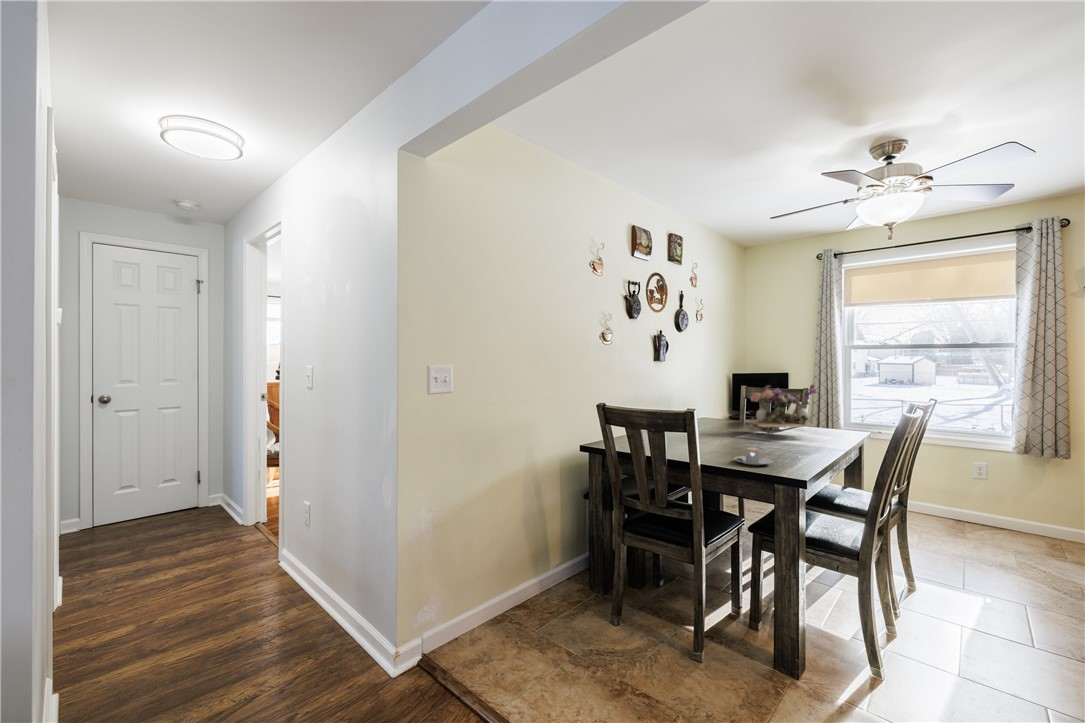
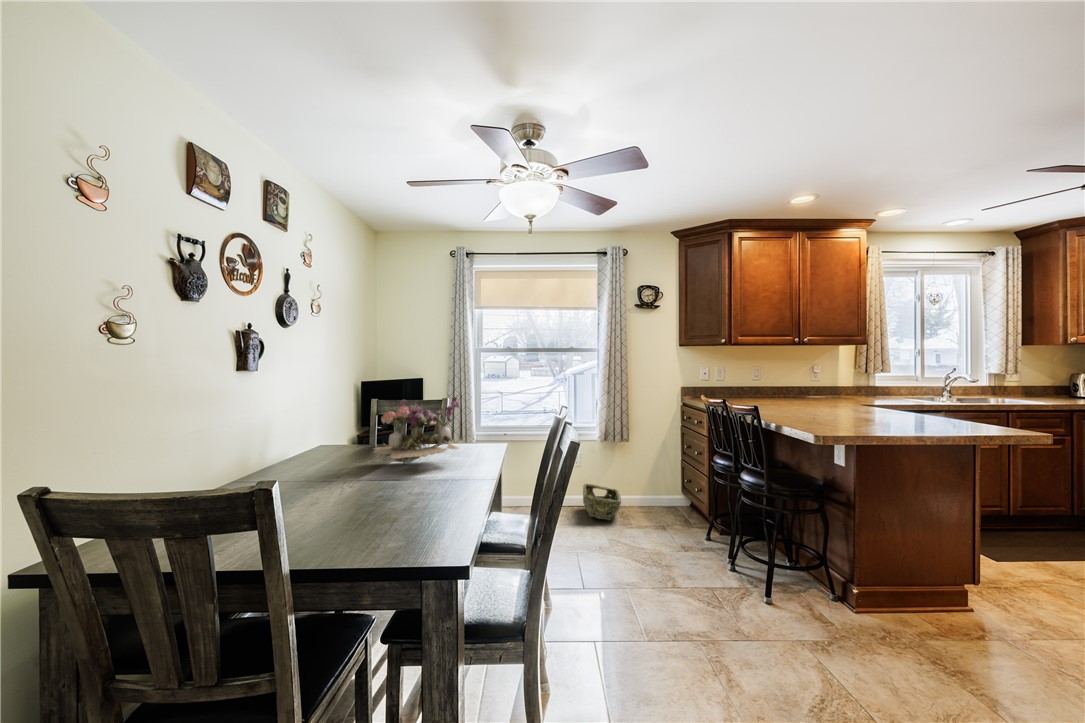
coffee cup: present [734,447,772,465] -> none [355,509,414,543]
woven basket: none [984,498,1046,543] -> present [583,484,621,520]

